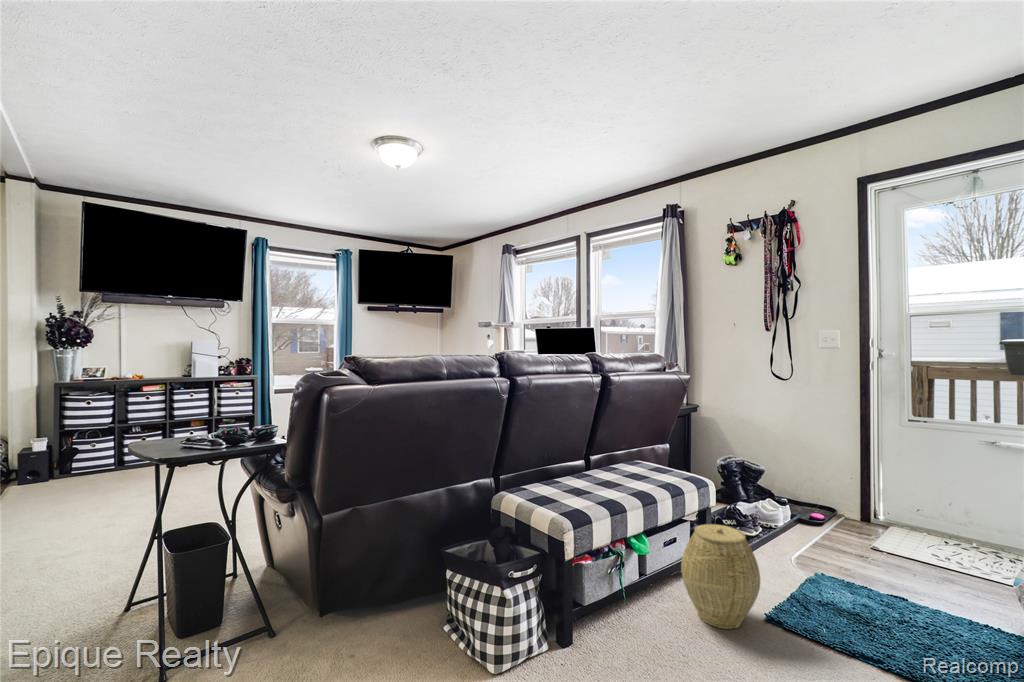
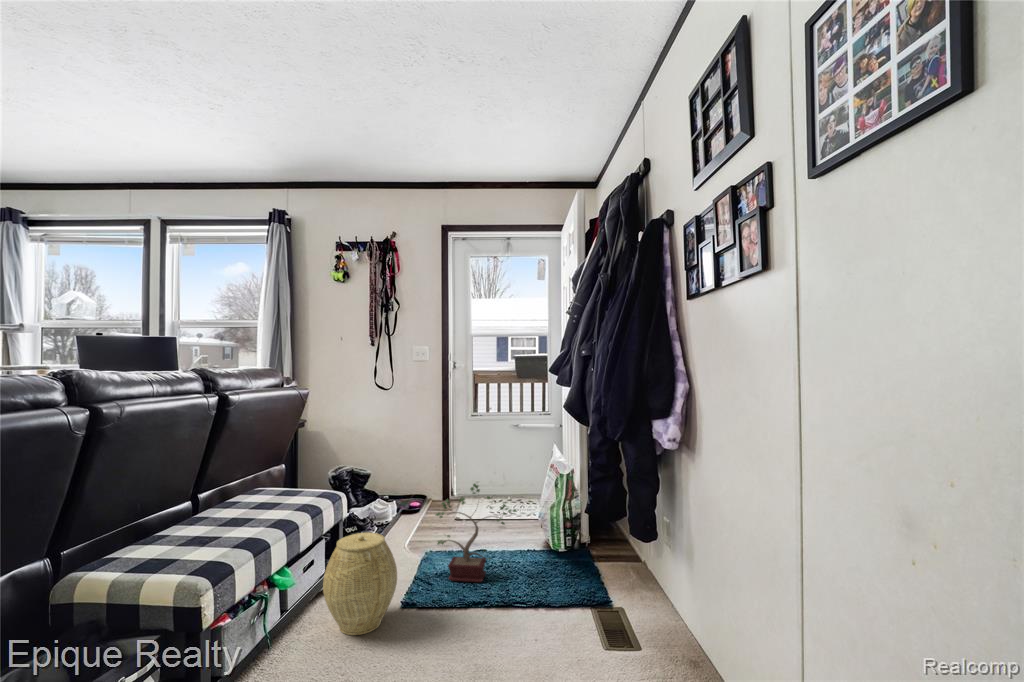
potted plant: none [819,505,948,633] -> present [436,484,517,582]

